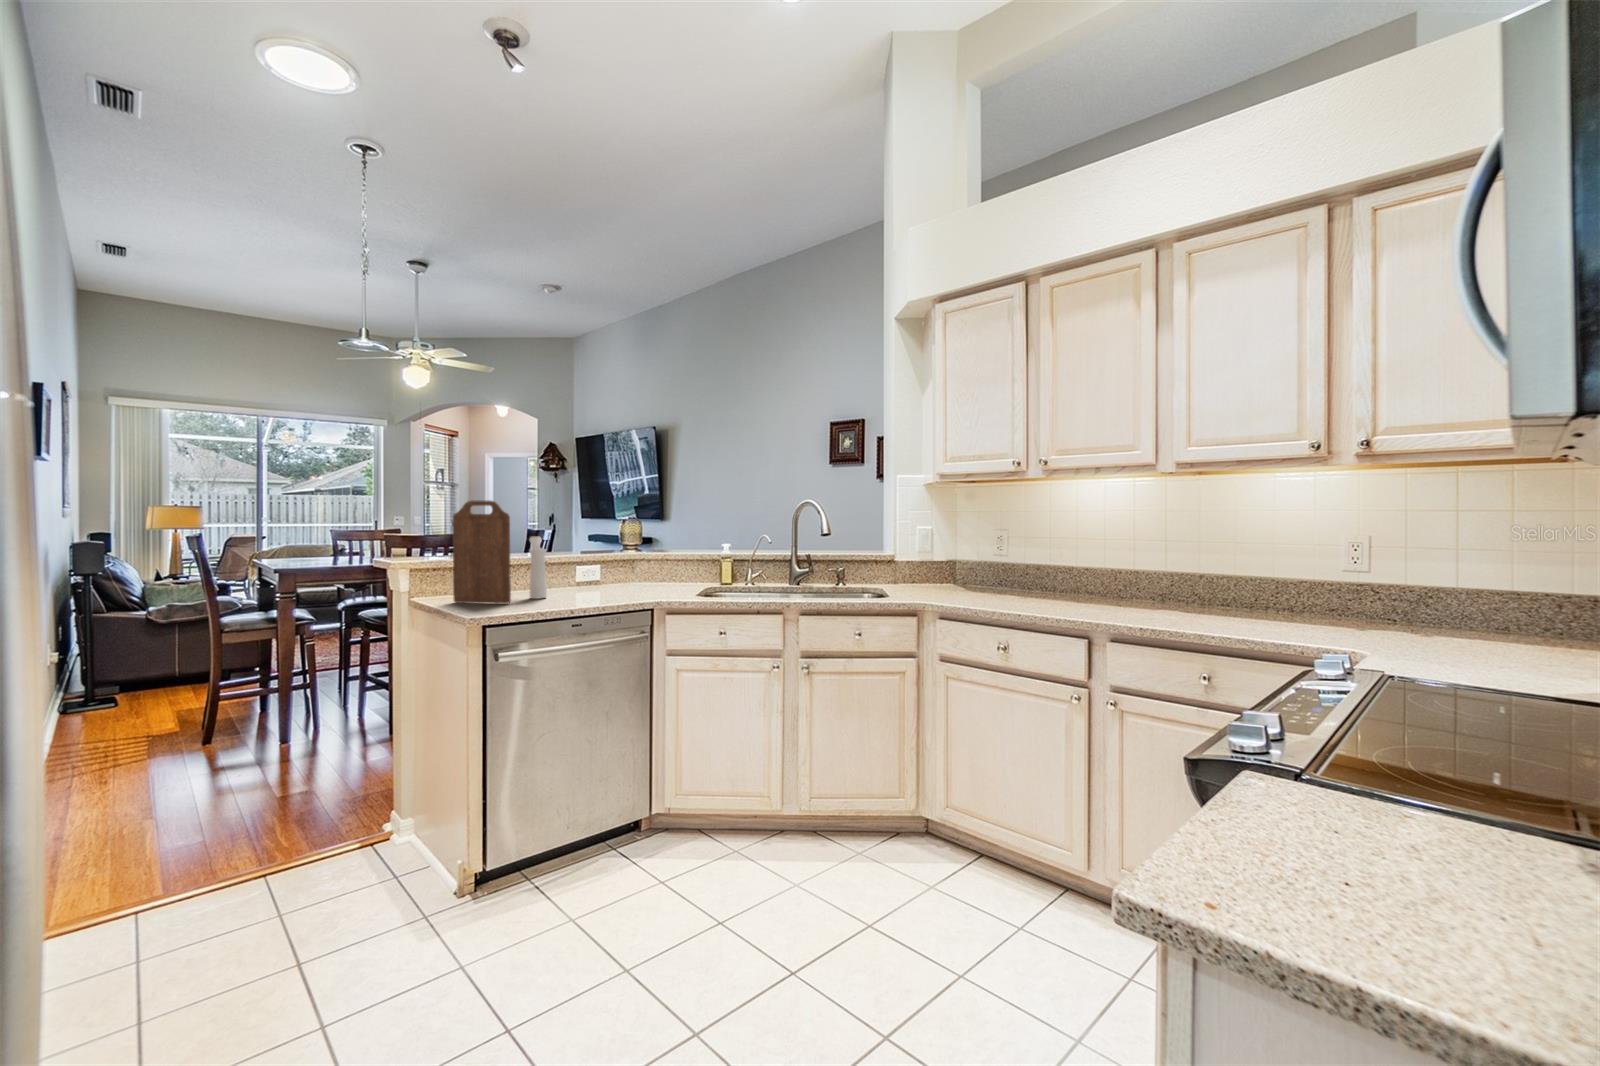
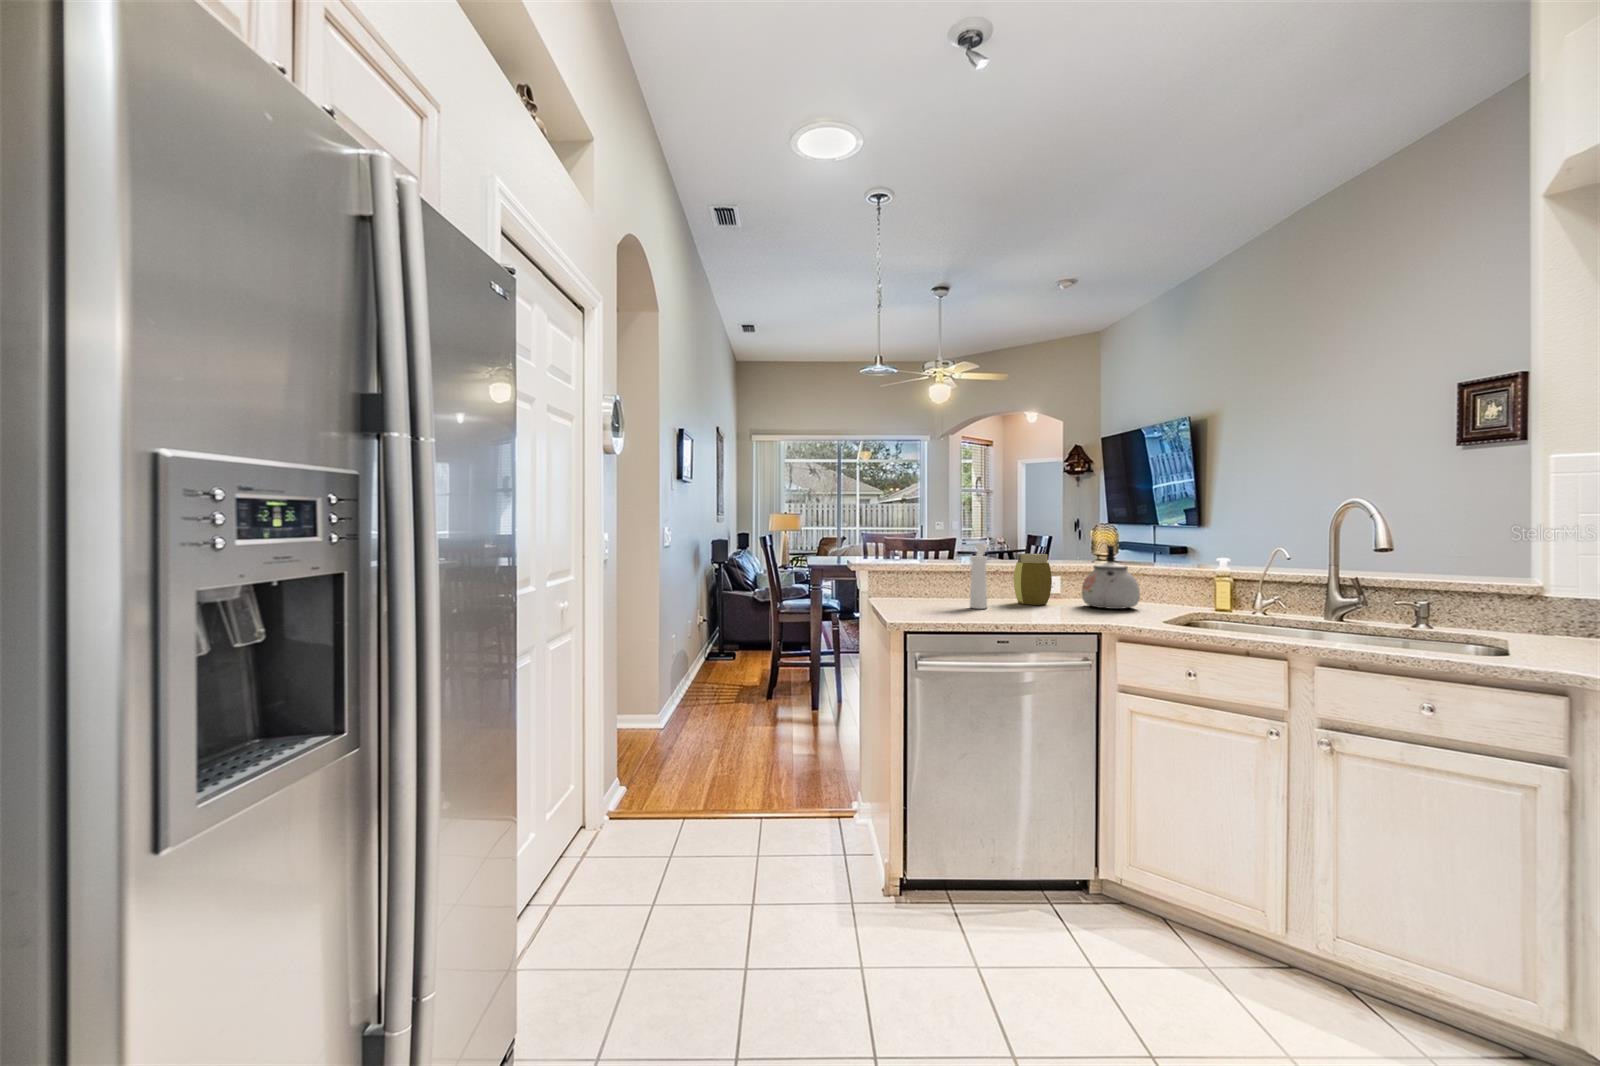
cutting board: present [453,500,511,604] -> none [897,506,945,611]
kettle: none [623,536,669,589] -> present [1082,545,1140,609]
jar: none [563,545,597,592] -> present [1014,554,1052,605]

